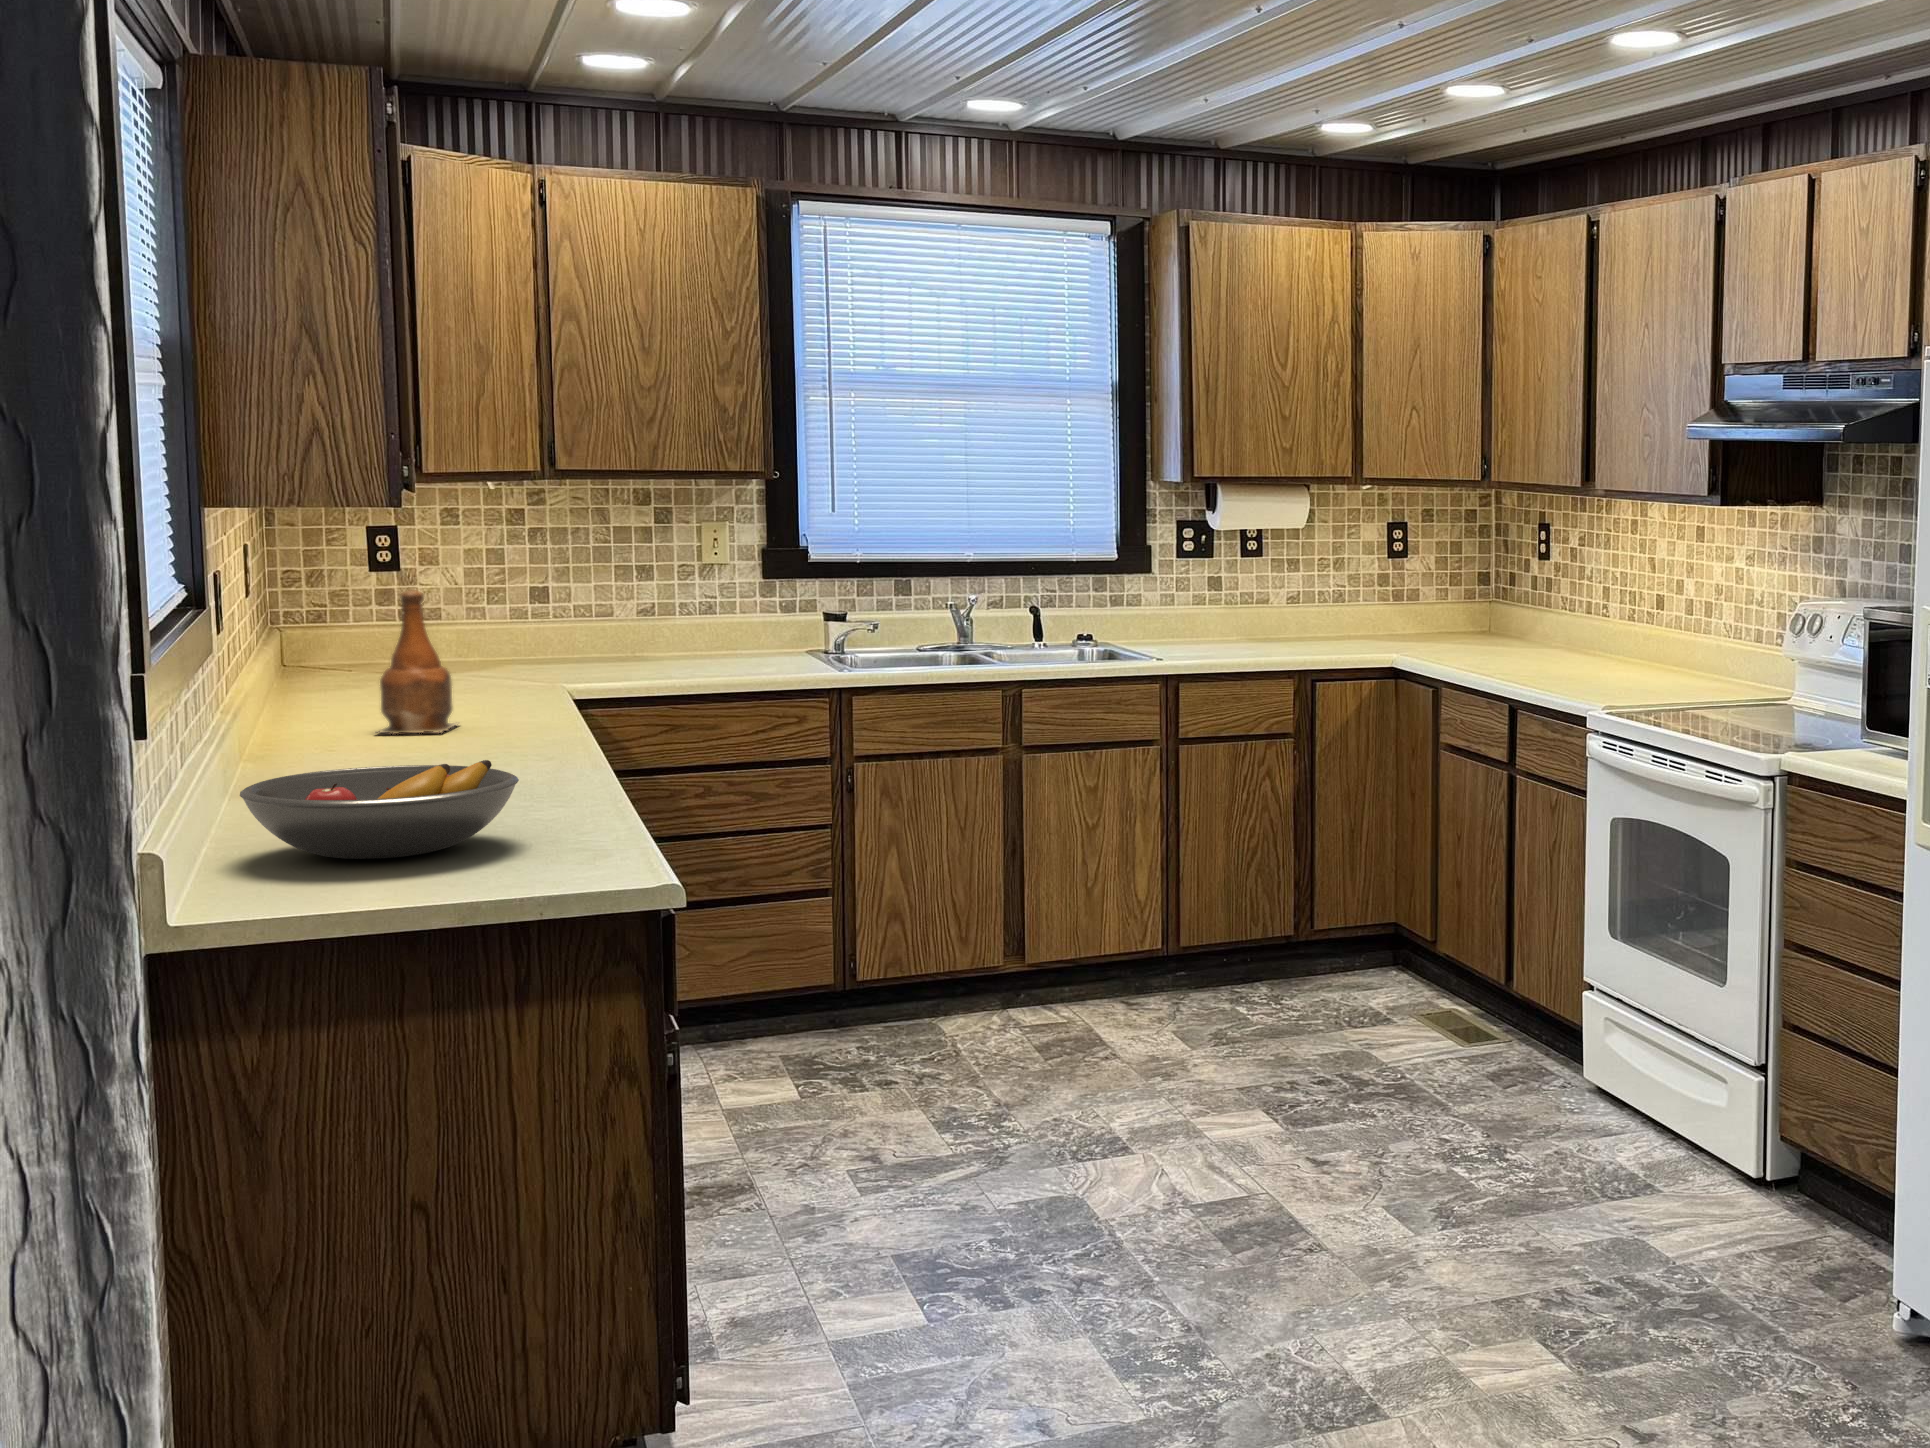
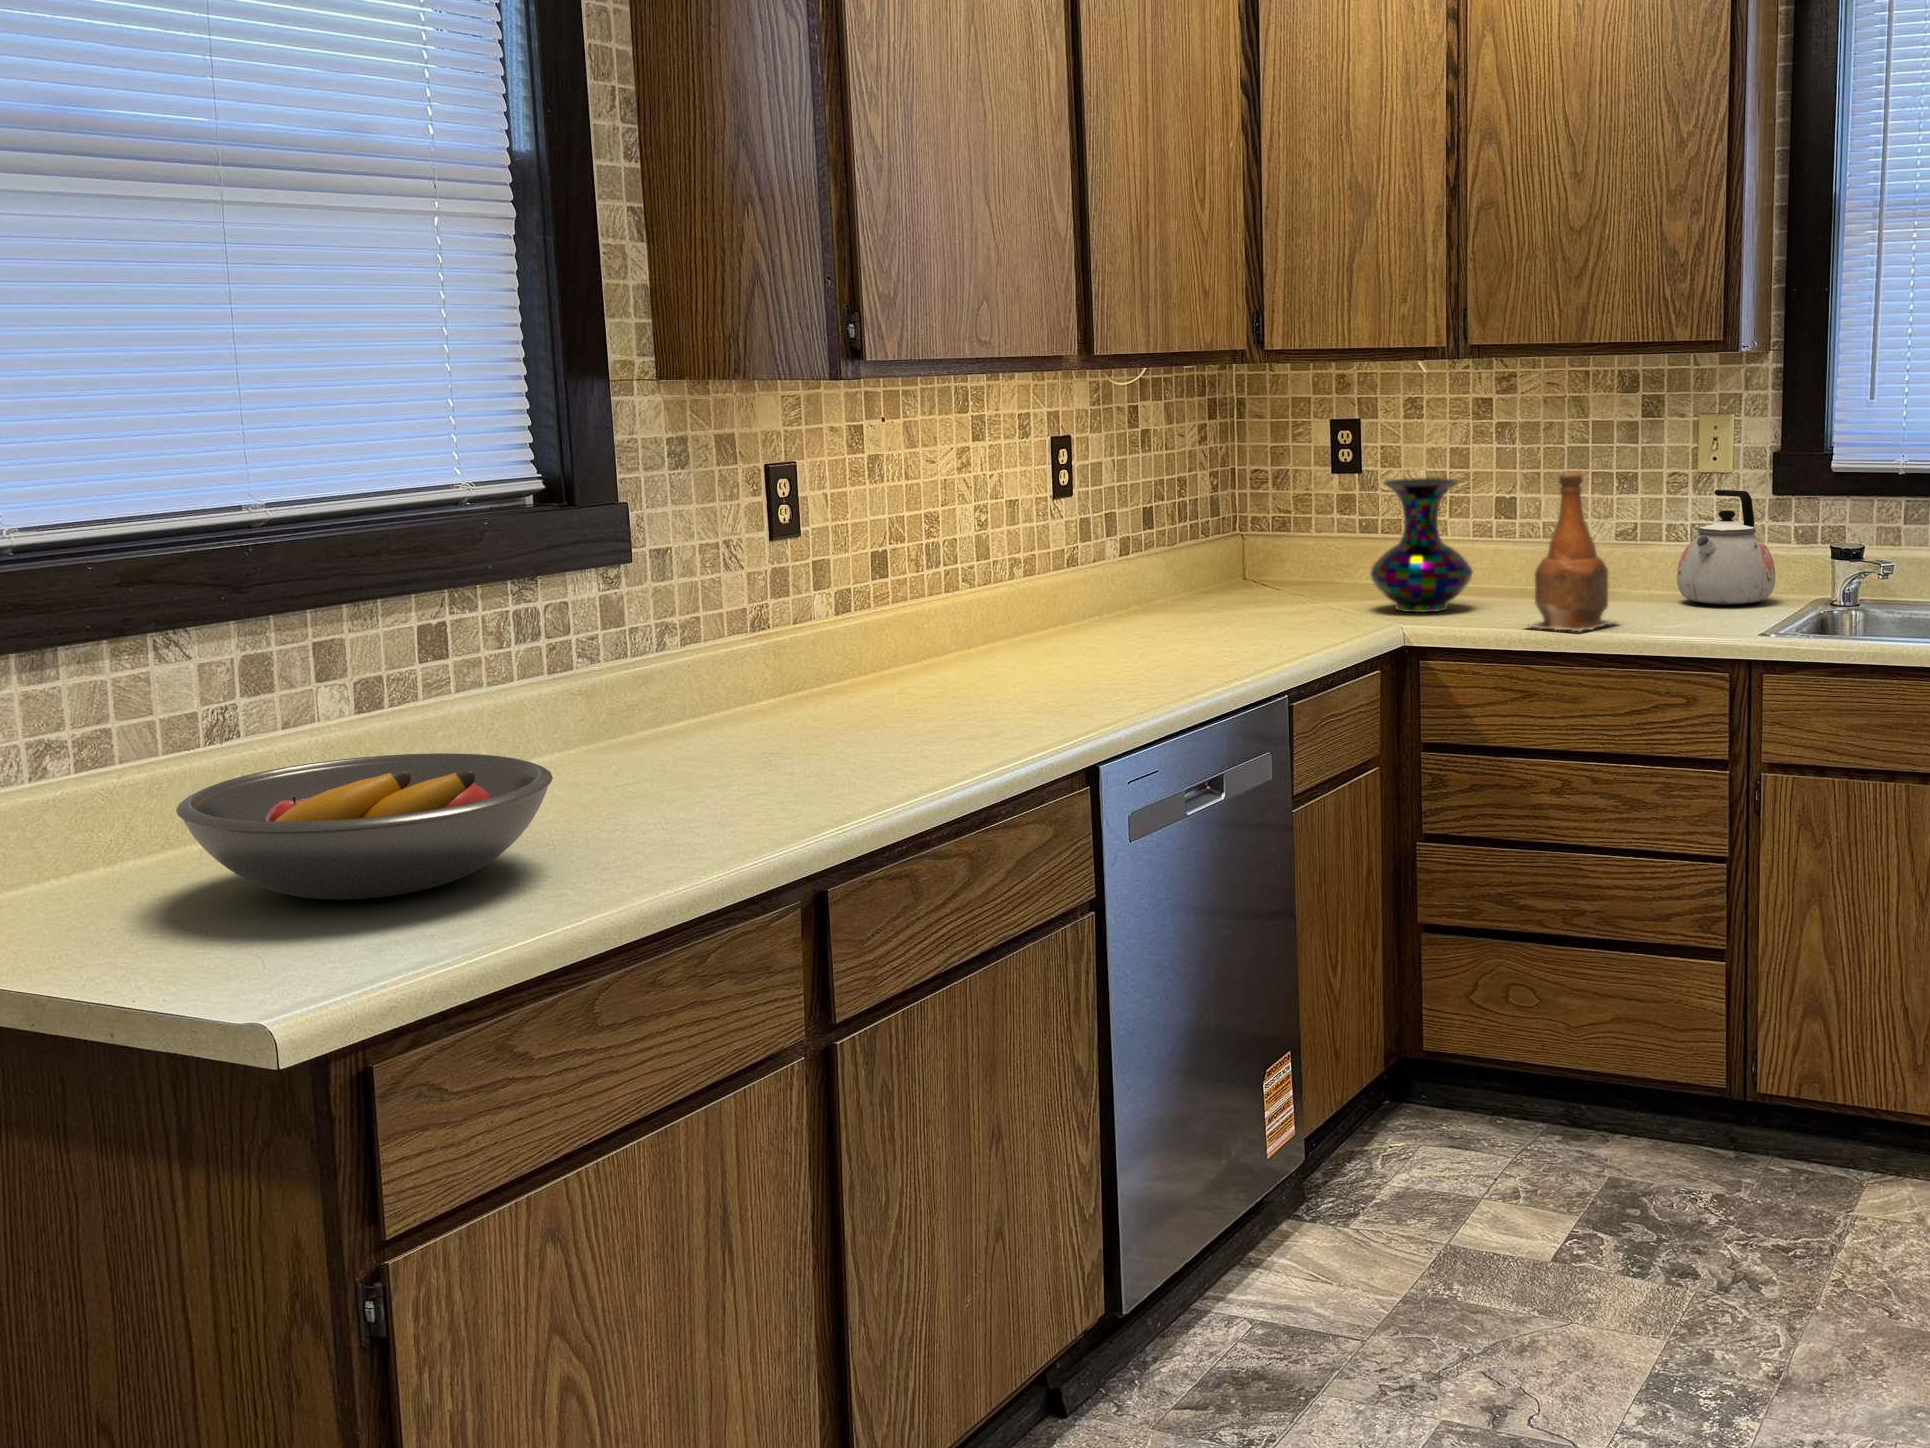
vase: none [467,572,559,679] -> present [1370,478,1473,612]
kettle: none [698,576,774,659] -> present [1677,490,1776,605]
bottle: present [380,590,459,734] -> present [1530,471,1615,632]

